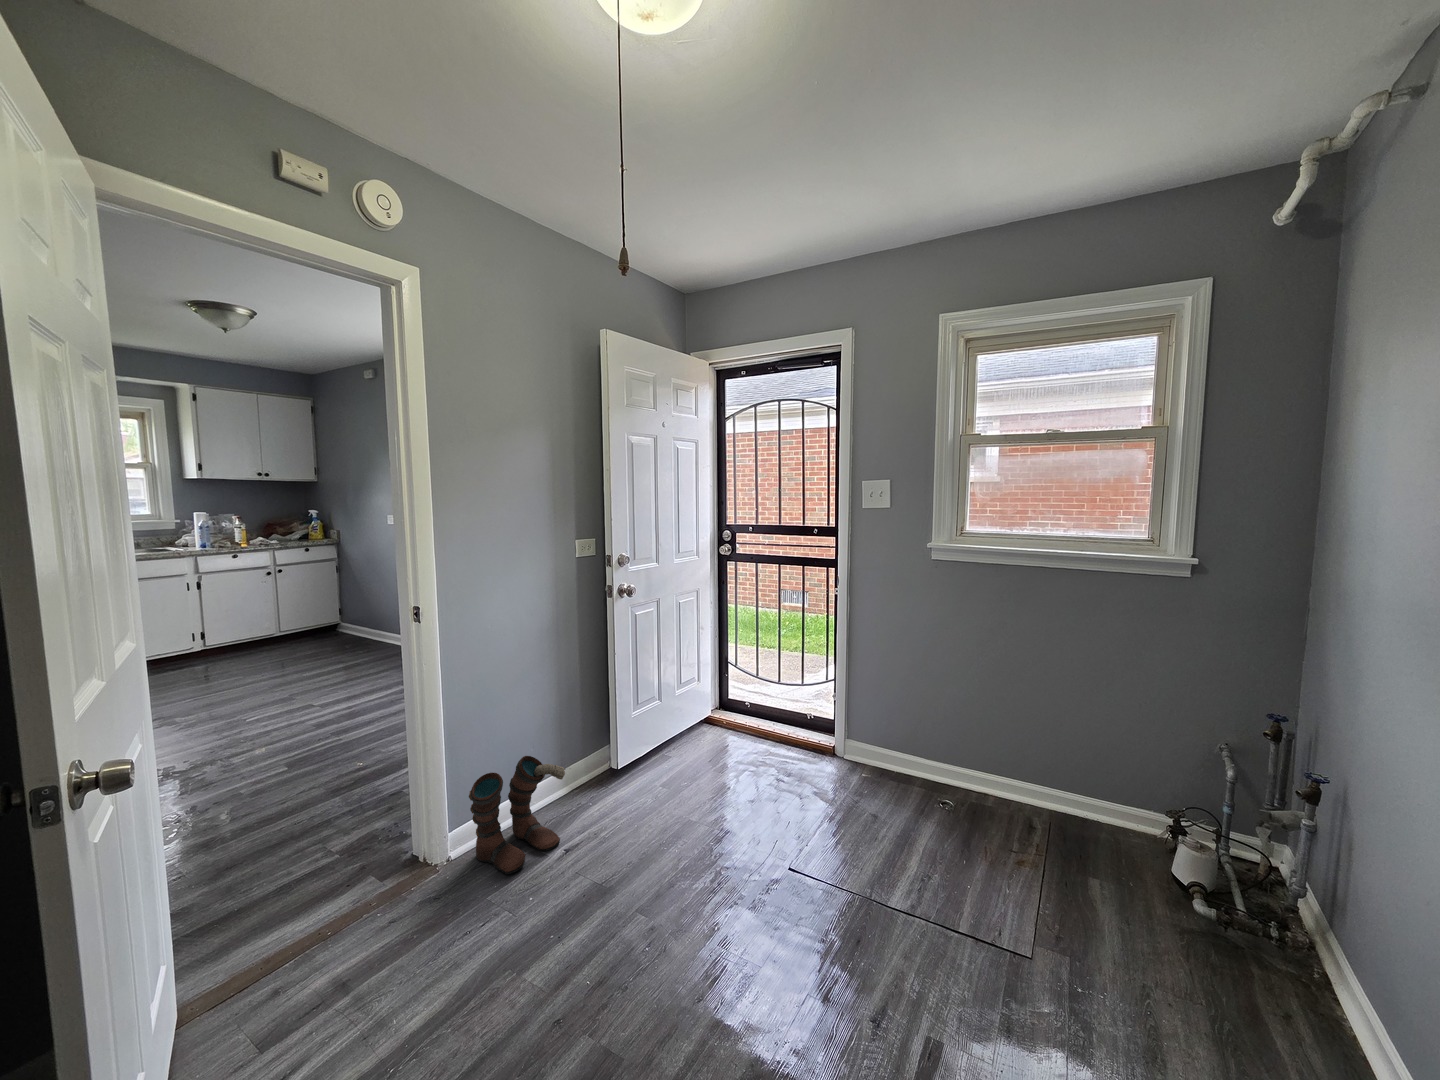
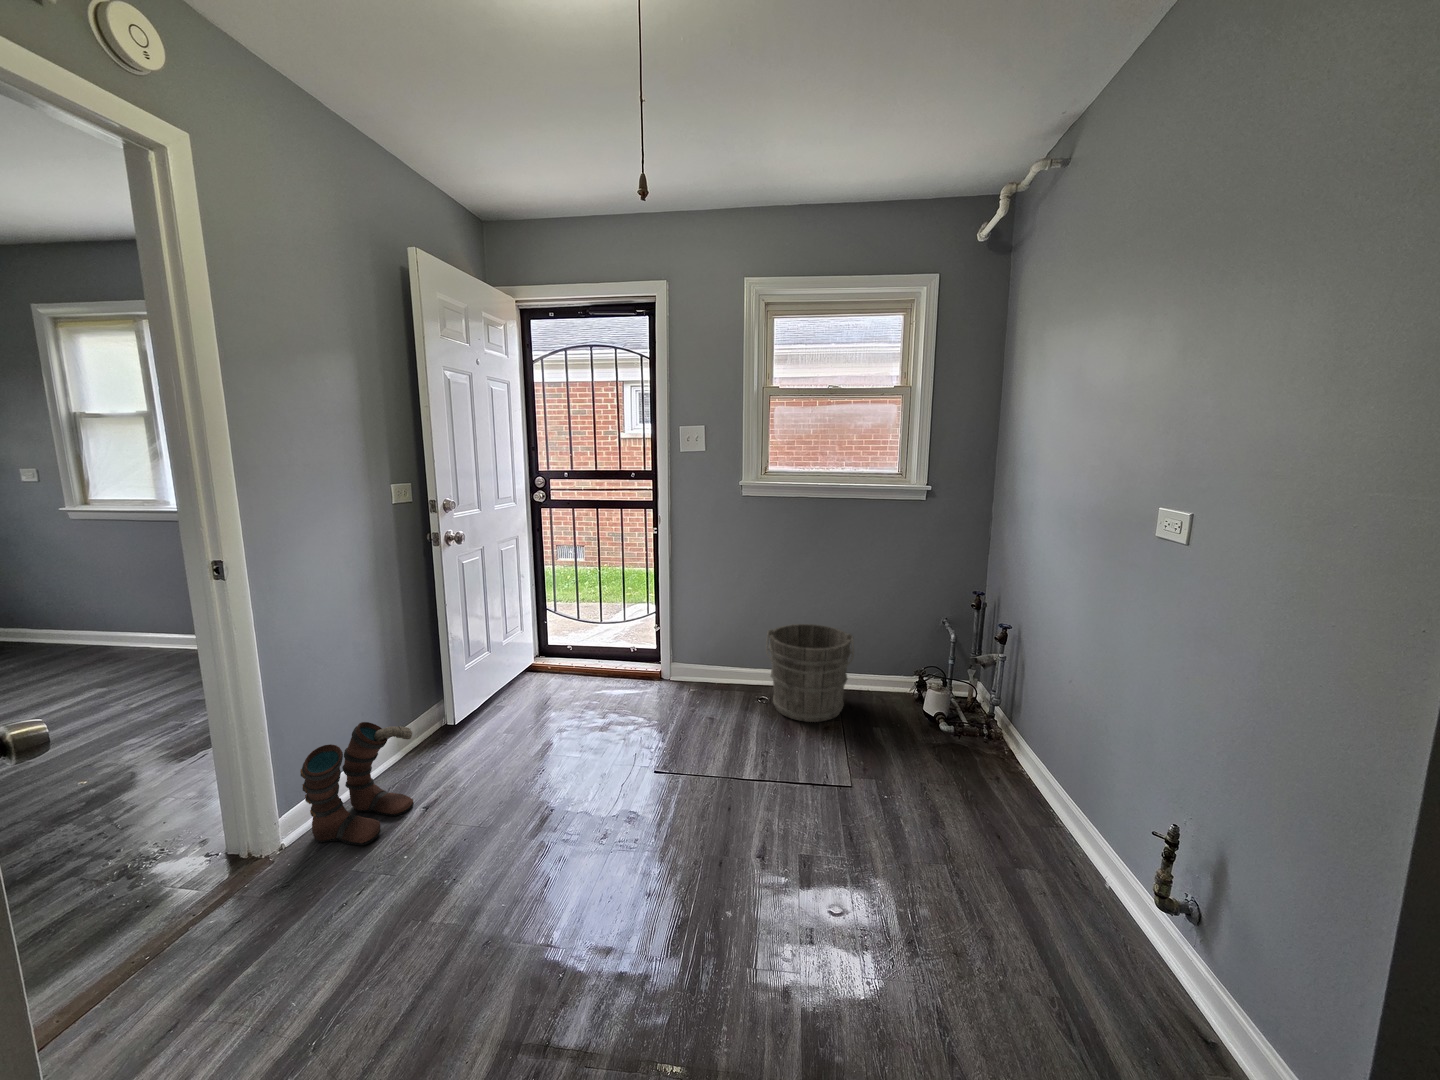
bucket: none [943,719,1067,853] -> present [766,624,854,722]

